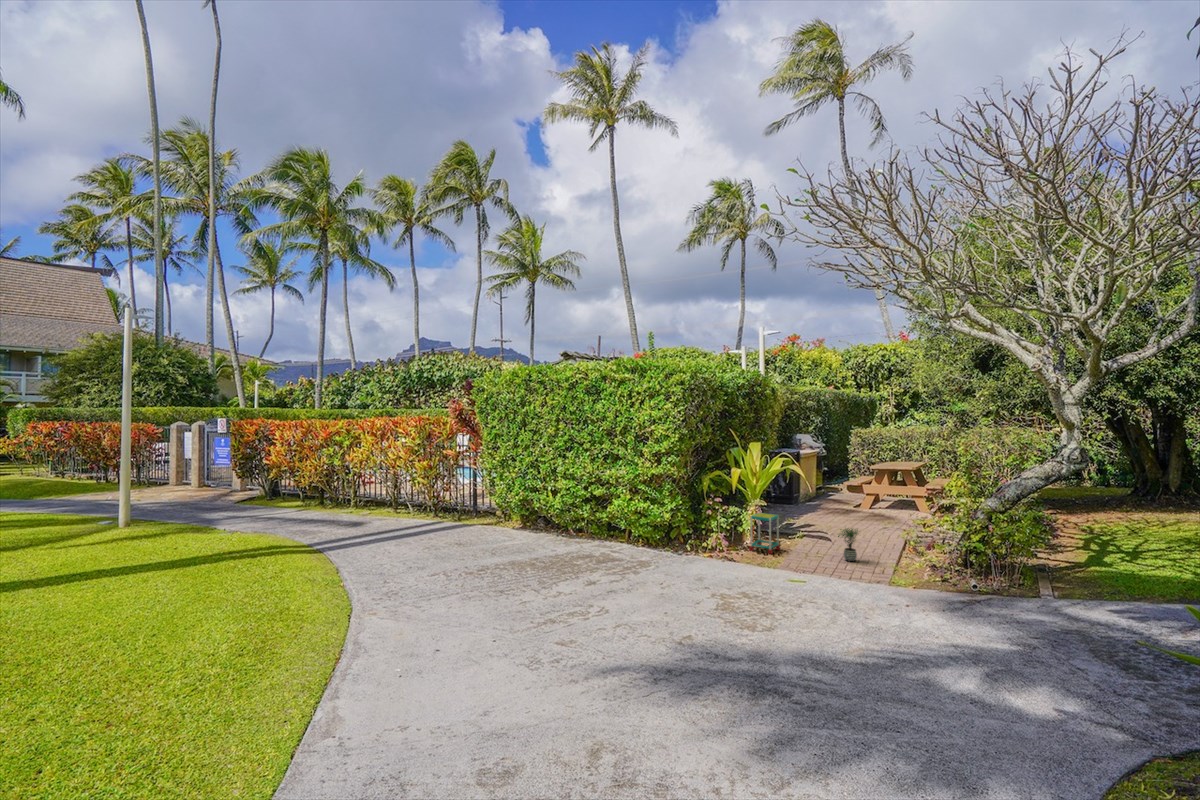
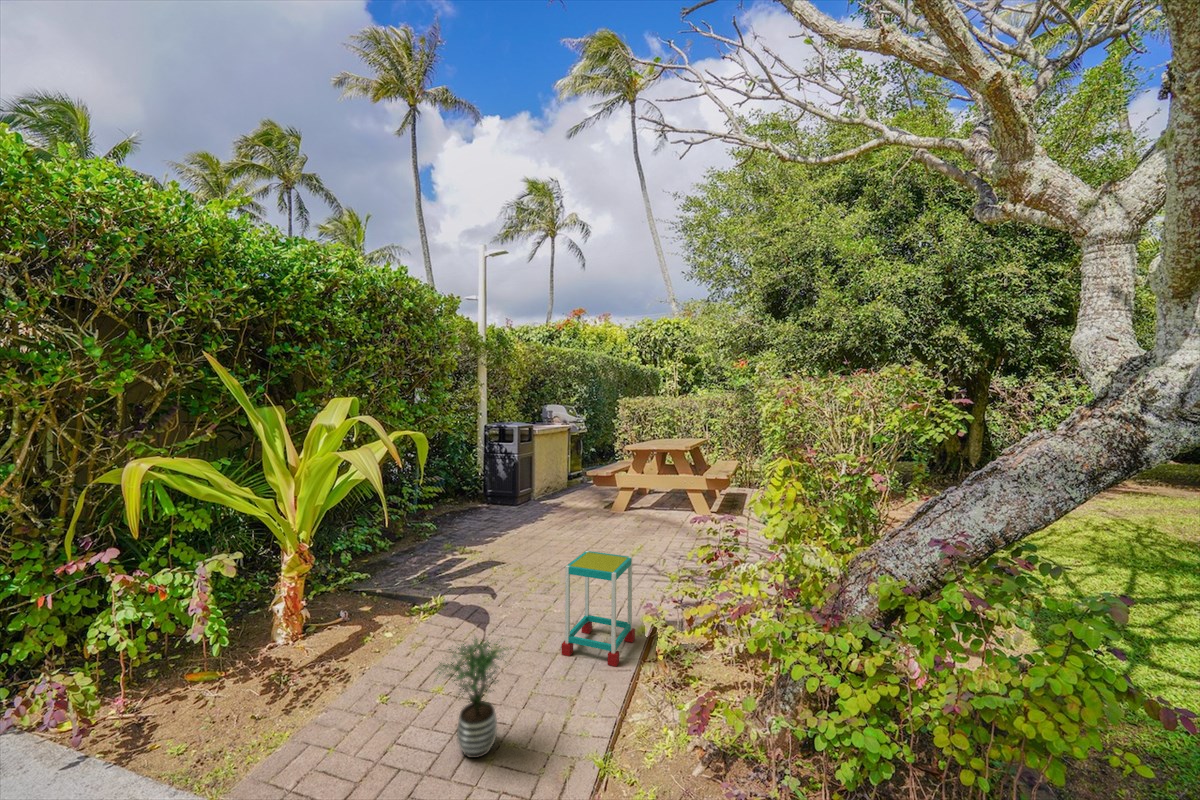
side table: present [749,513,780,554] -> present [562,551,635,667]

